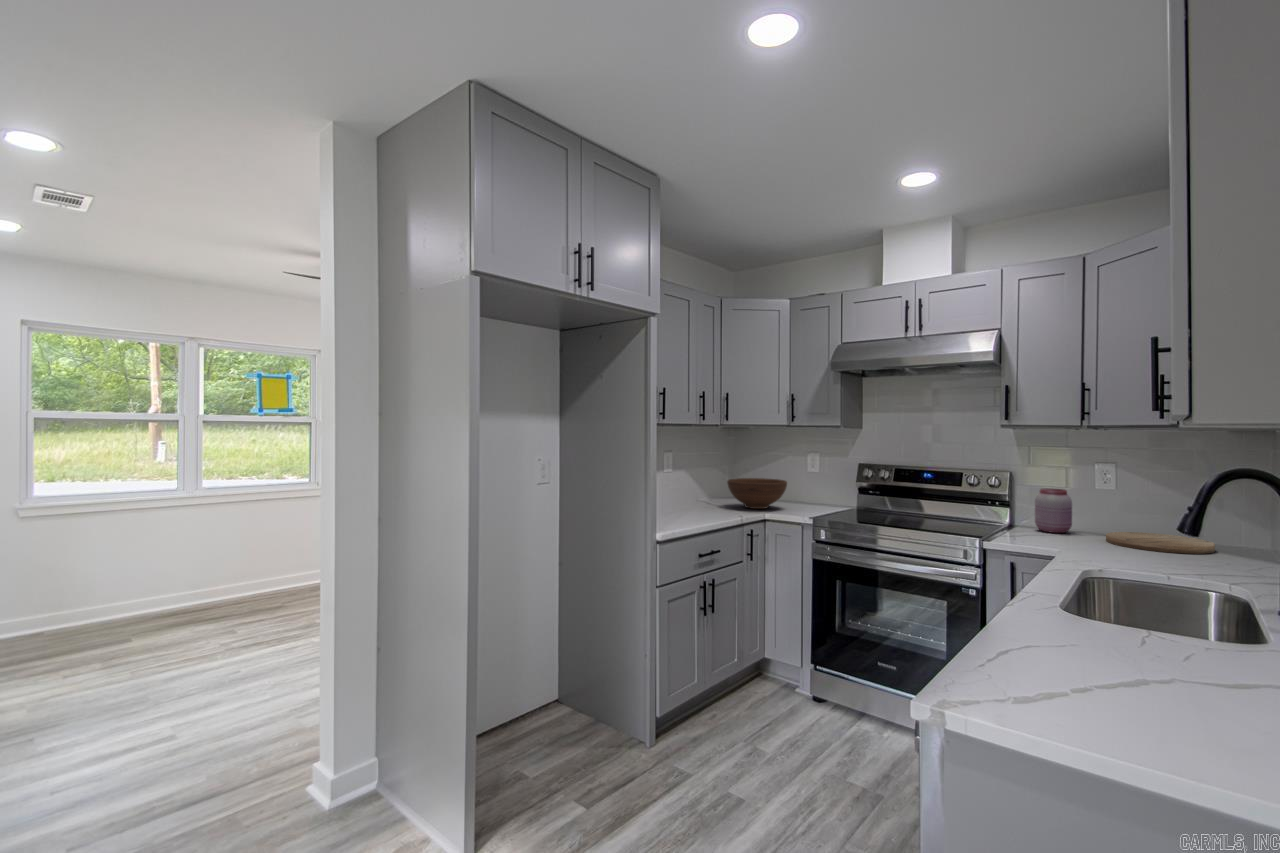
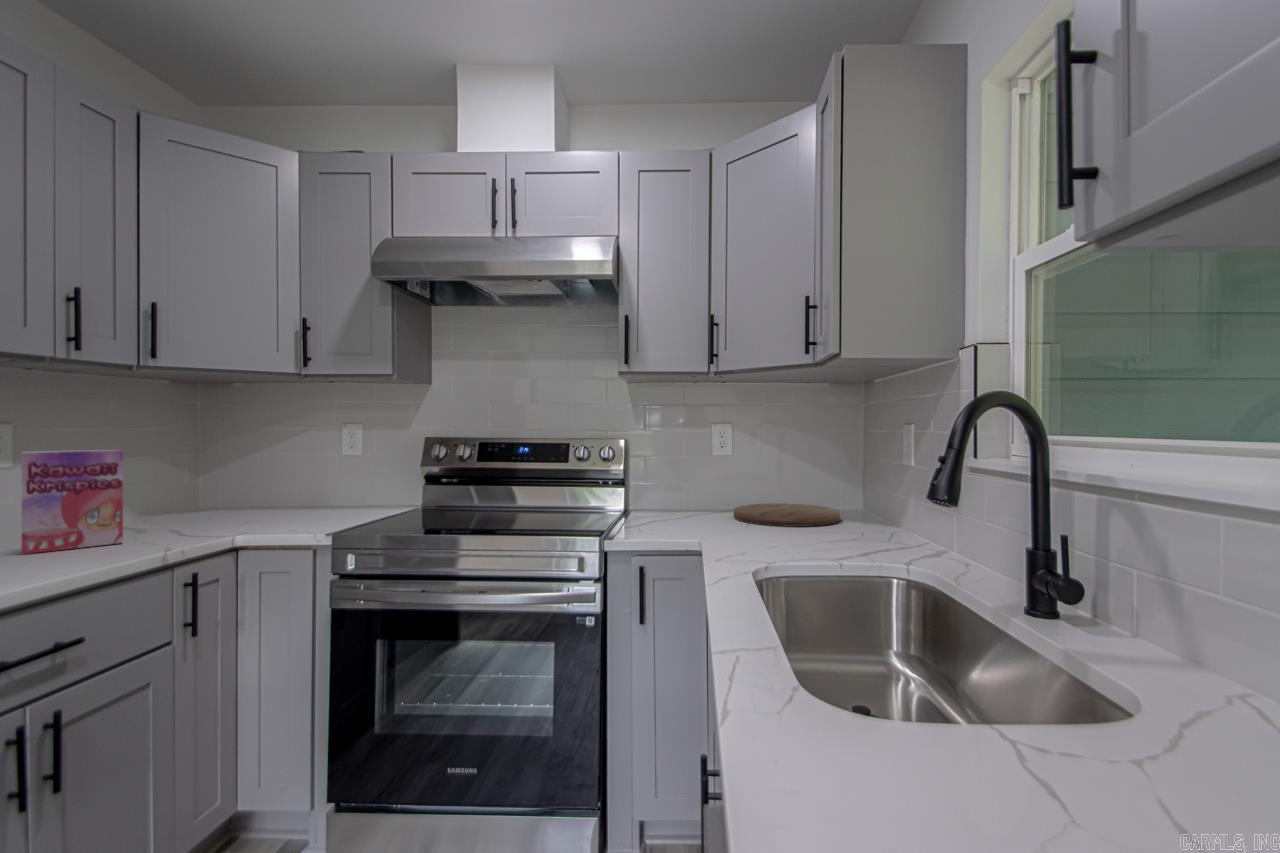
cereal box: none [685,467,719,513] -> present [21,450,123,554]
fruit bowl: present [727,478,787,509] -> none [169,470,301,525]
jar: present [1035,488,1072,533] -> none [654,458,694,515]

